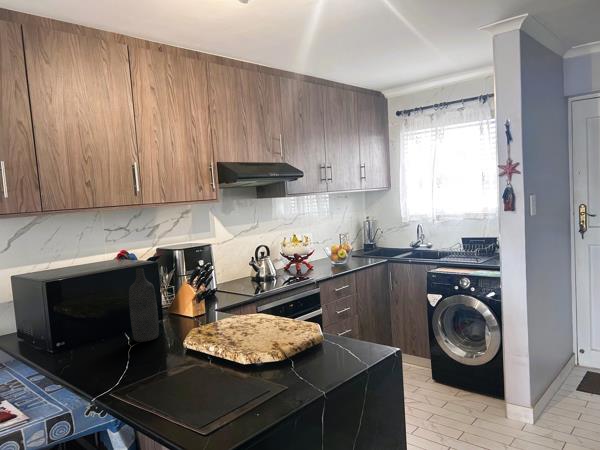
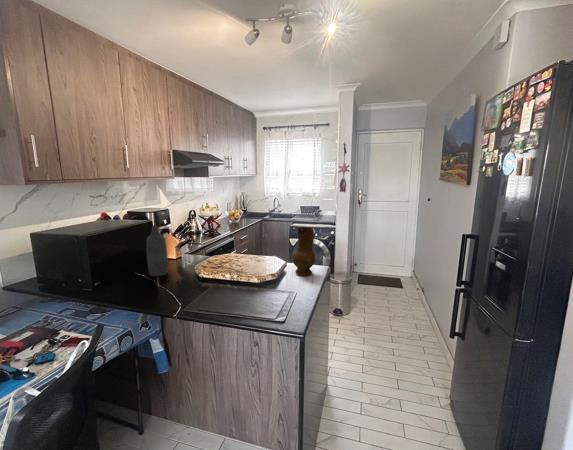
ceramic jug: none [315,274,357,362] -> present [292,227,316,276]

